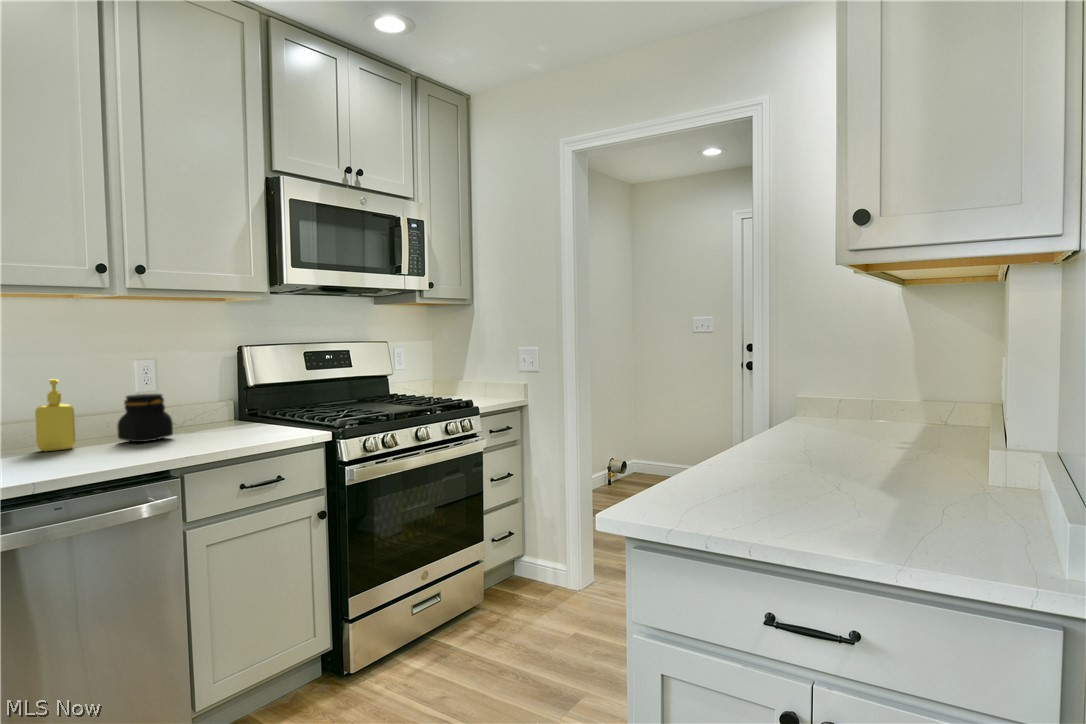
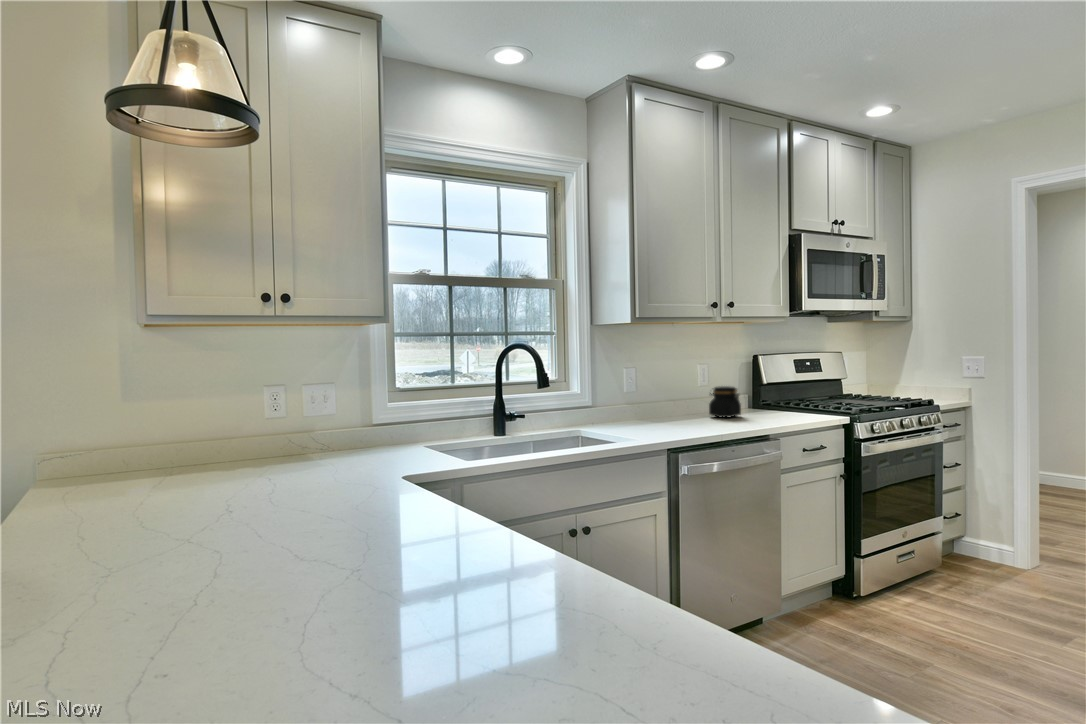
soap dispenser: present [35,379,75,451] -> none [669,376,691,420]

